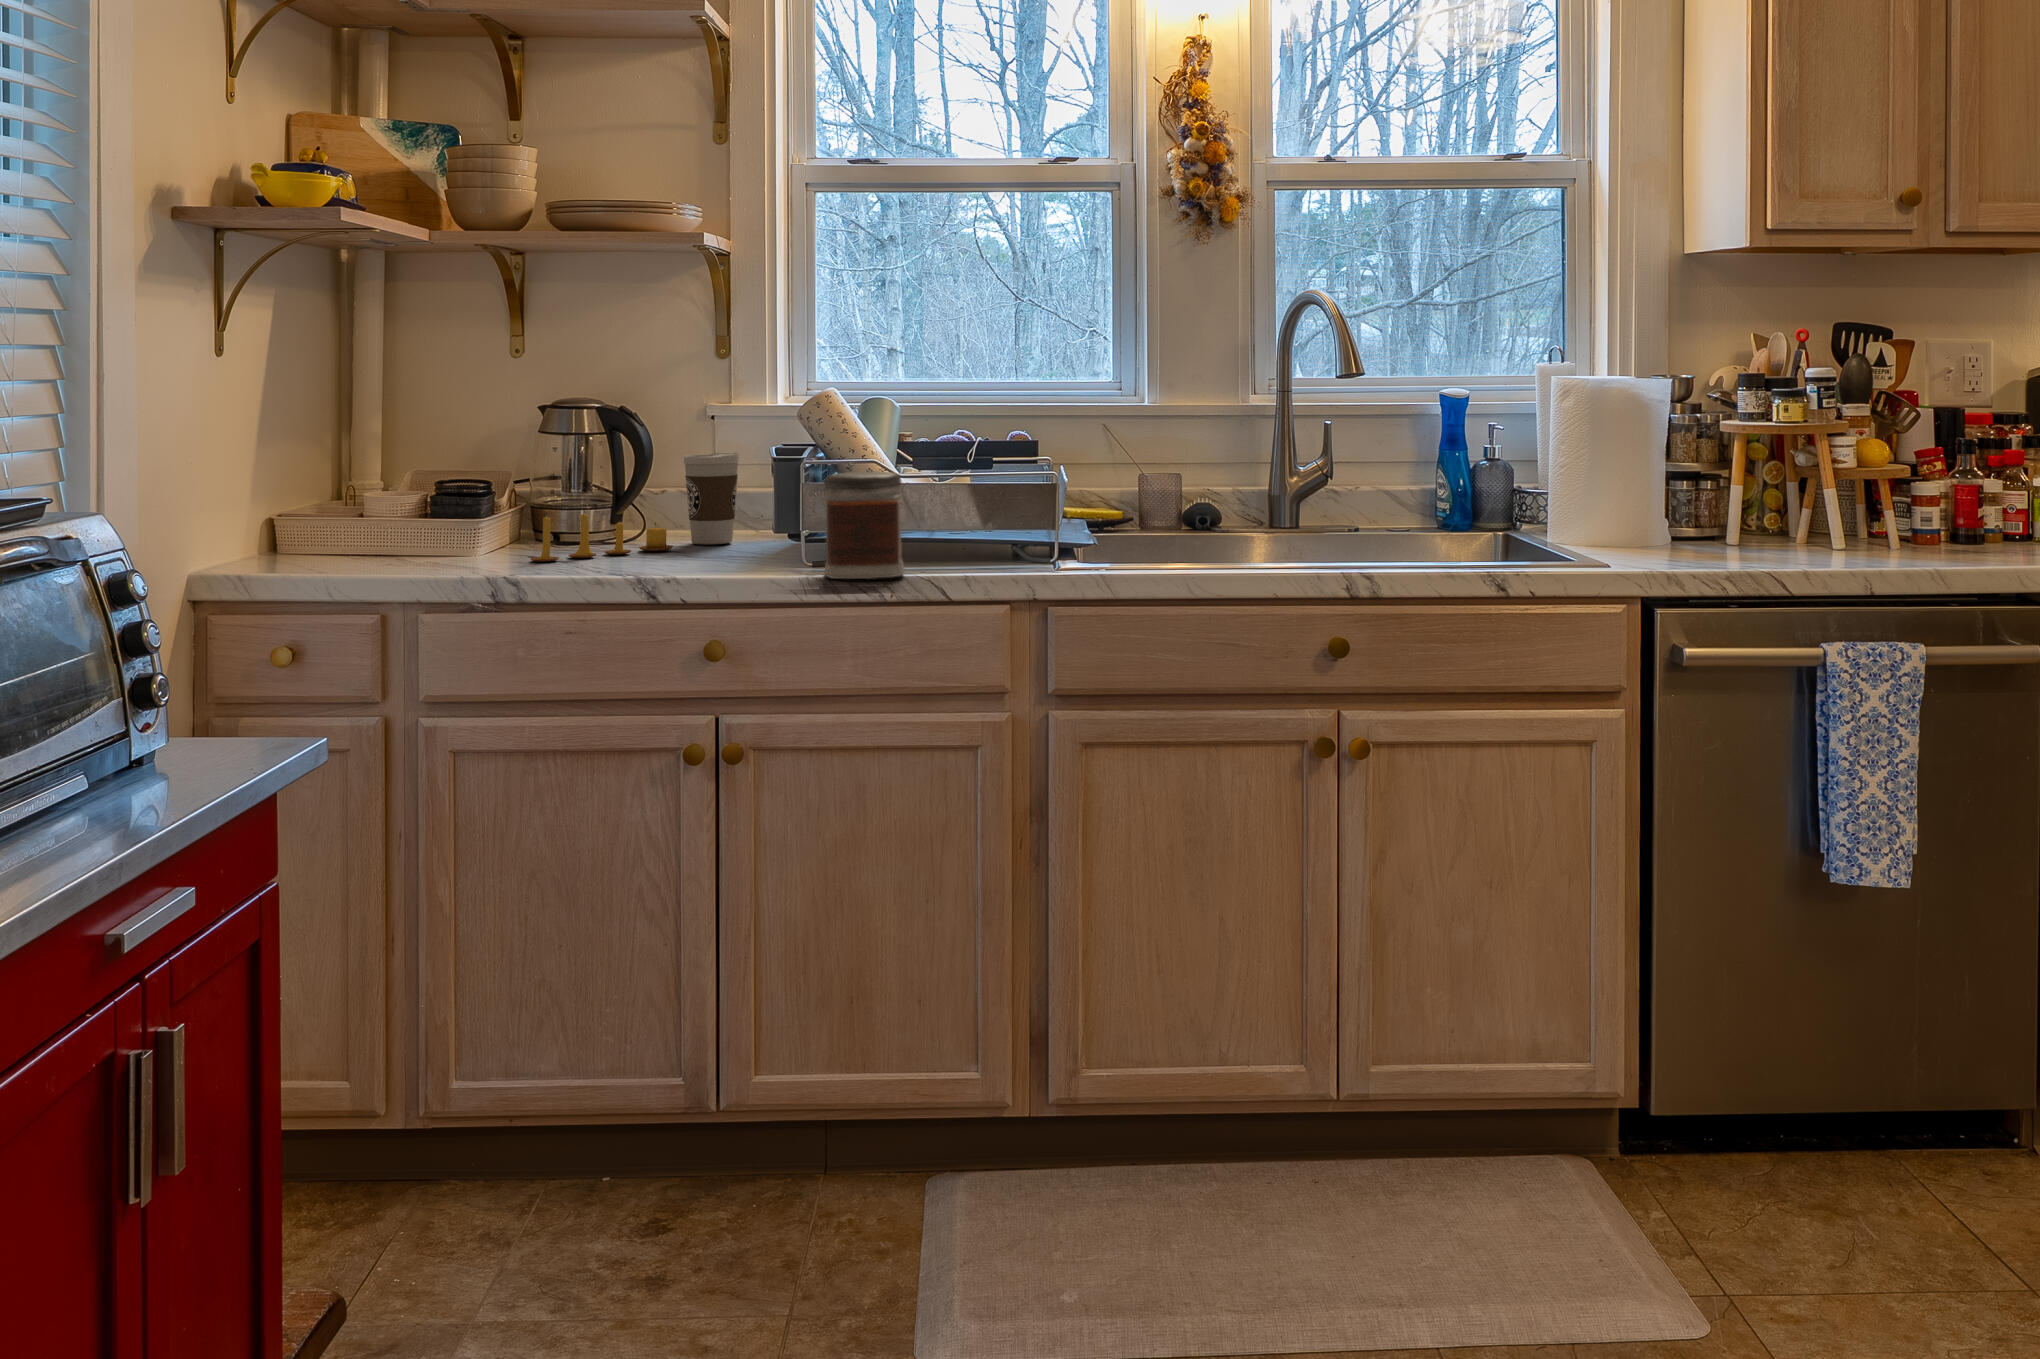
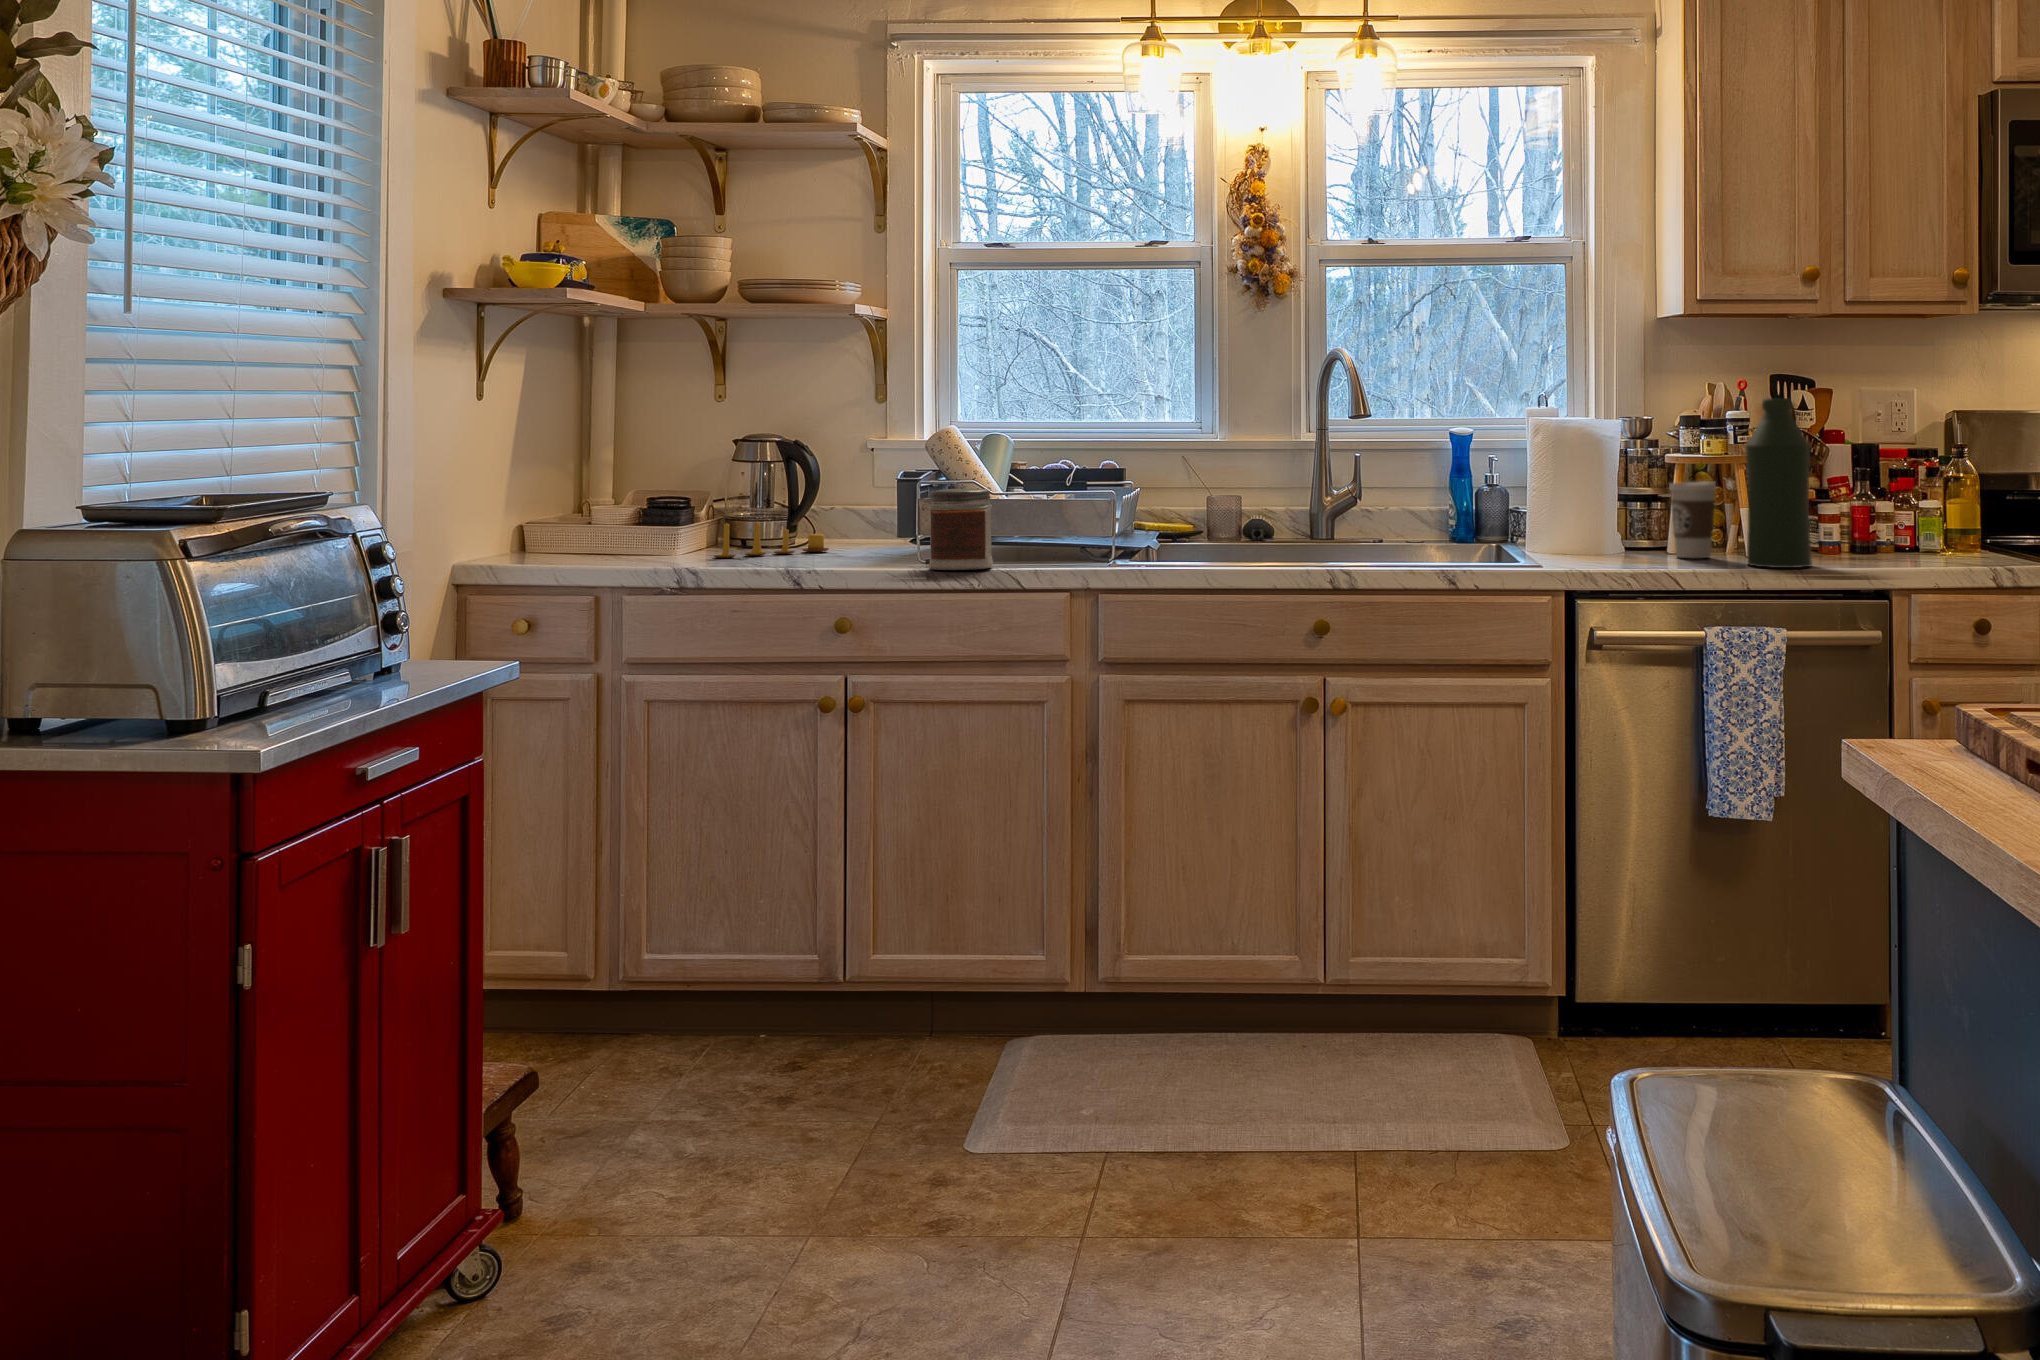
bottle: none [1857,353,1945,569] -> present [1745,398,1812,568]
coffee cup: present [683,453,739,544] -> present [1669,481,1716,558]

